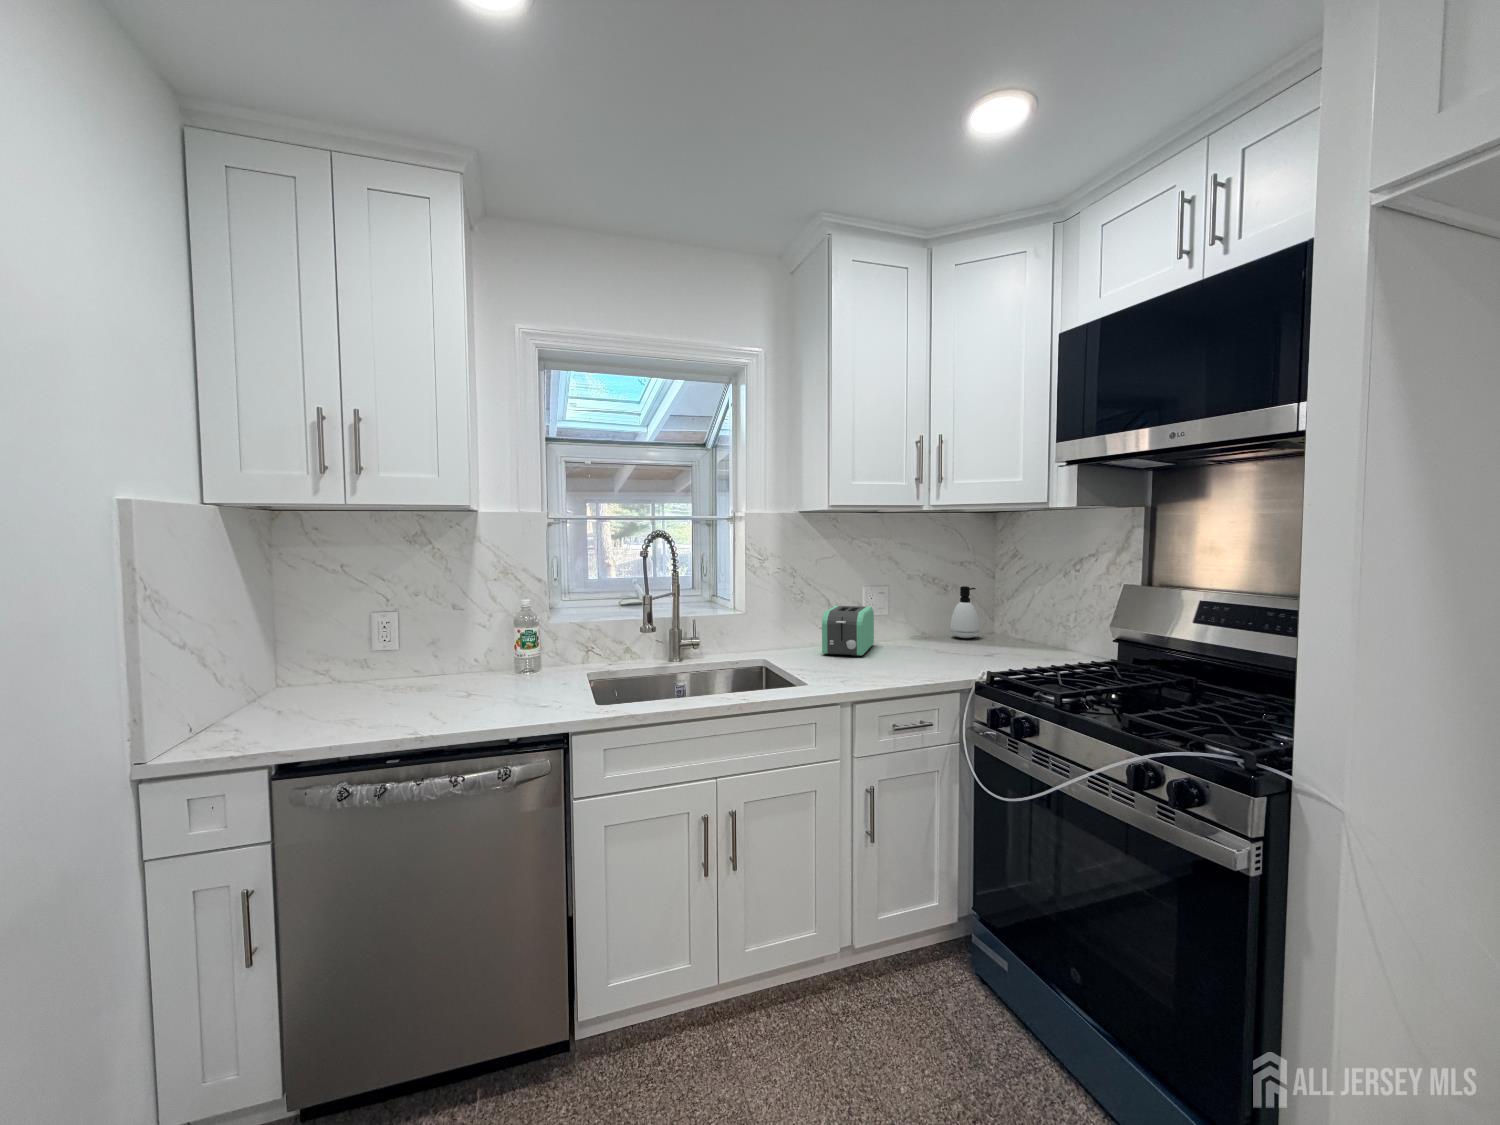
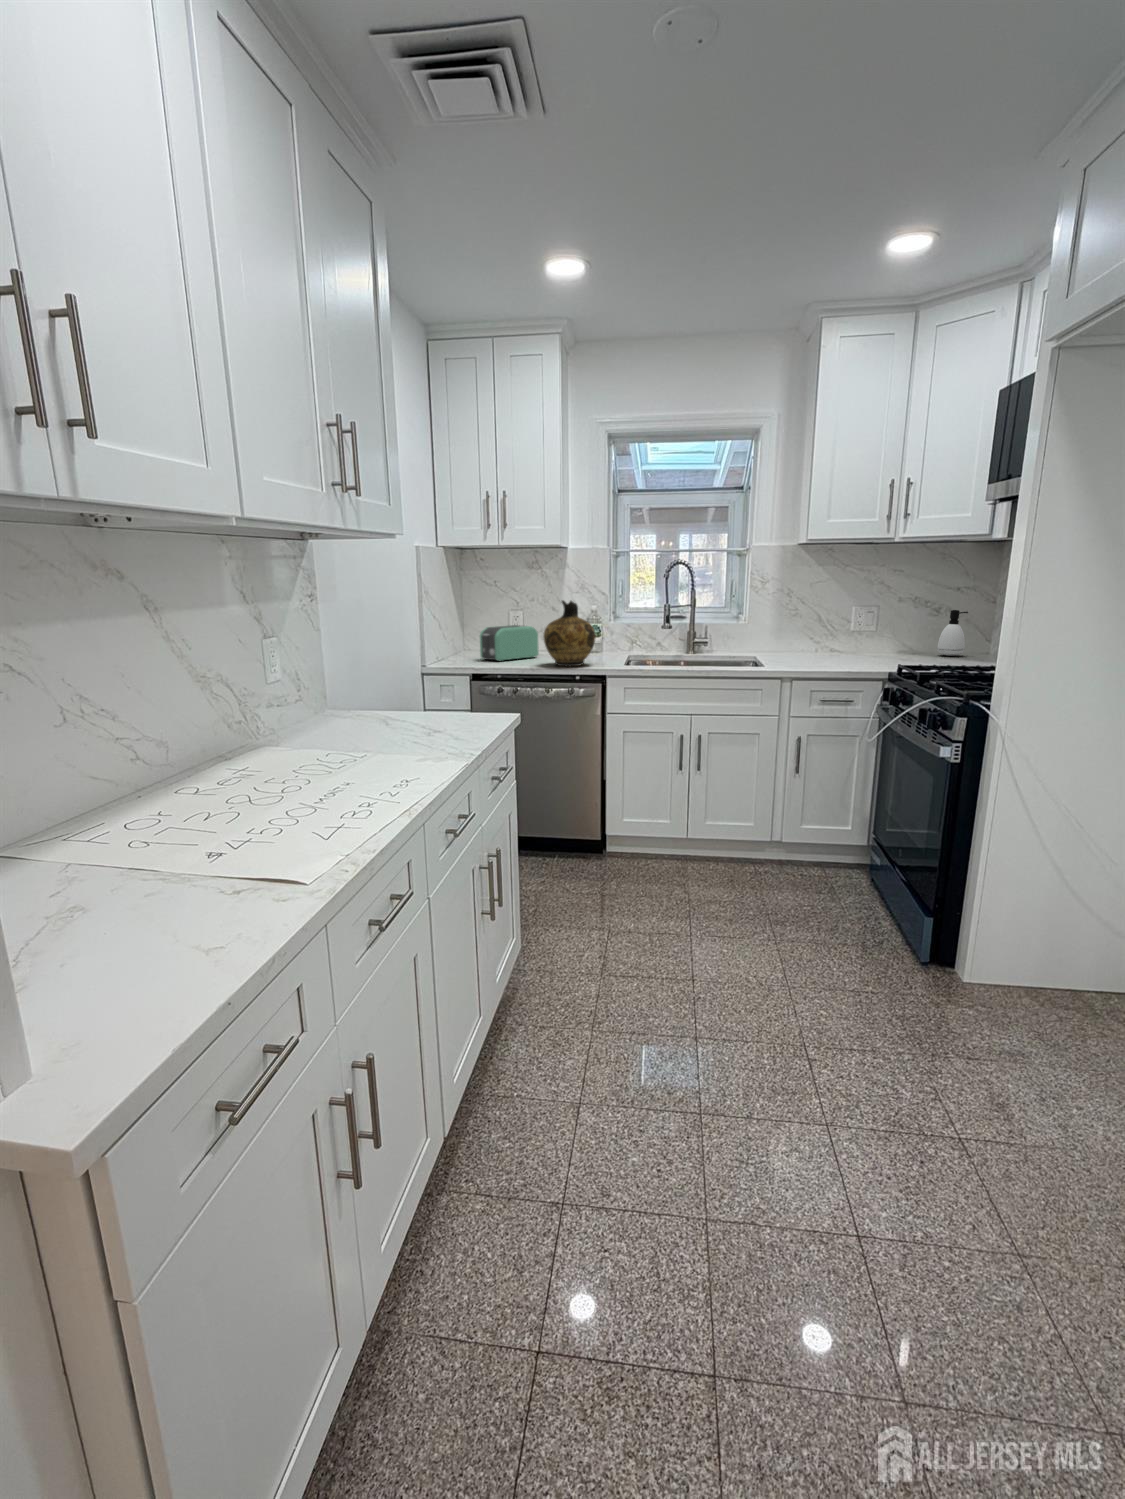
ceramic jug: none [442,600,544,719] -> present [543,600,596,666]
toaster: present [822,606,874,656] -> present [480,625,539,661]

